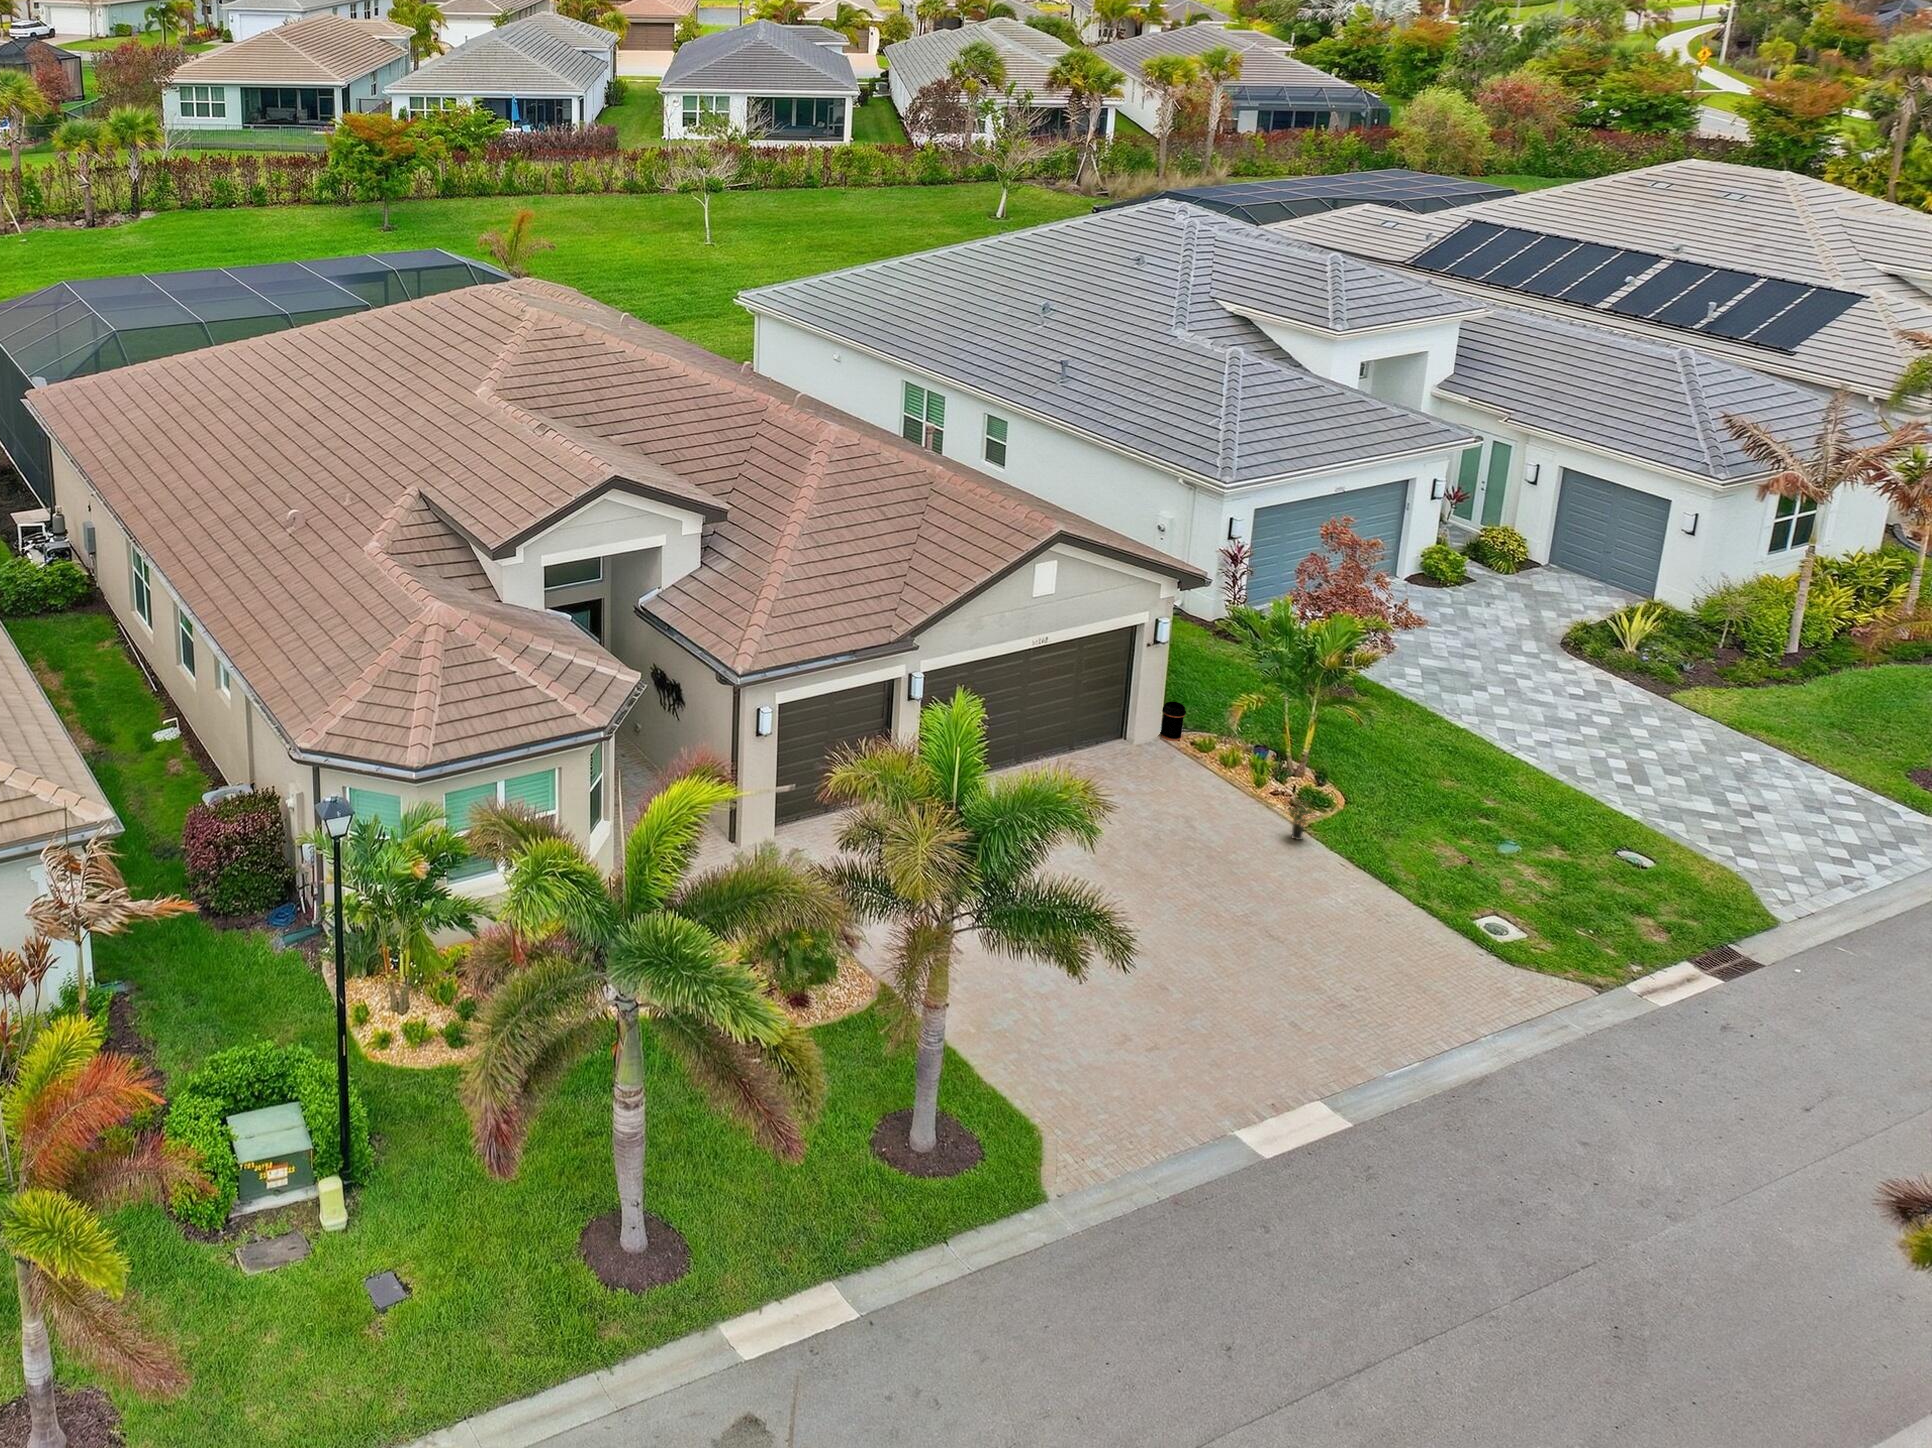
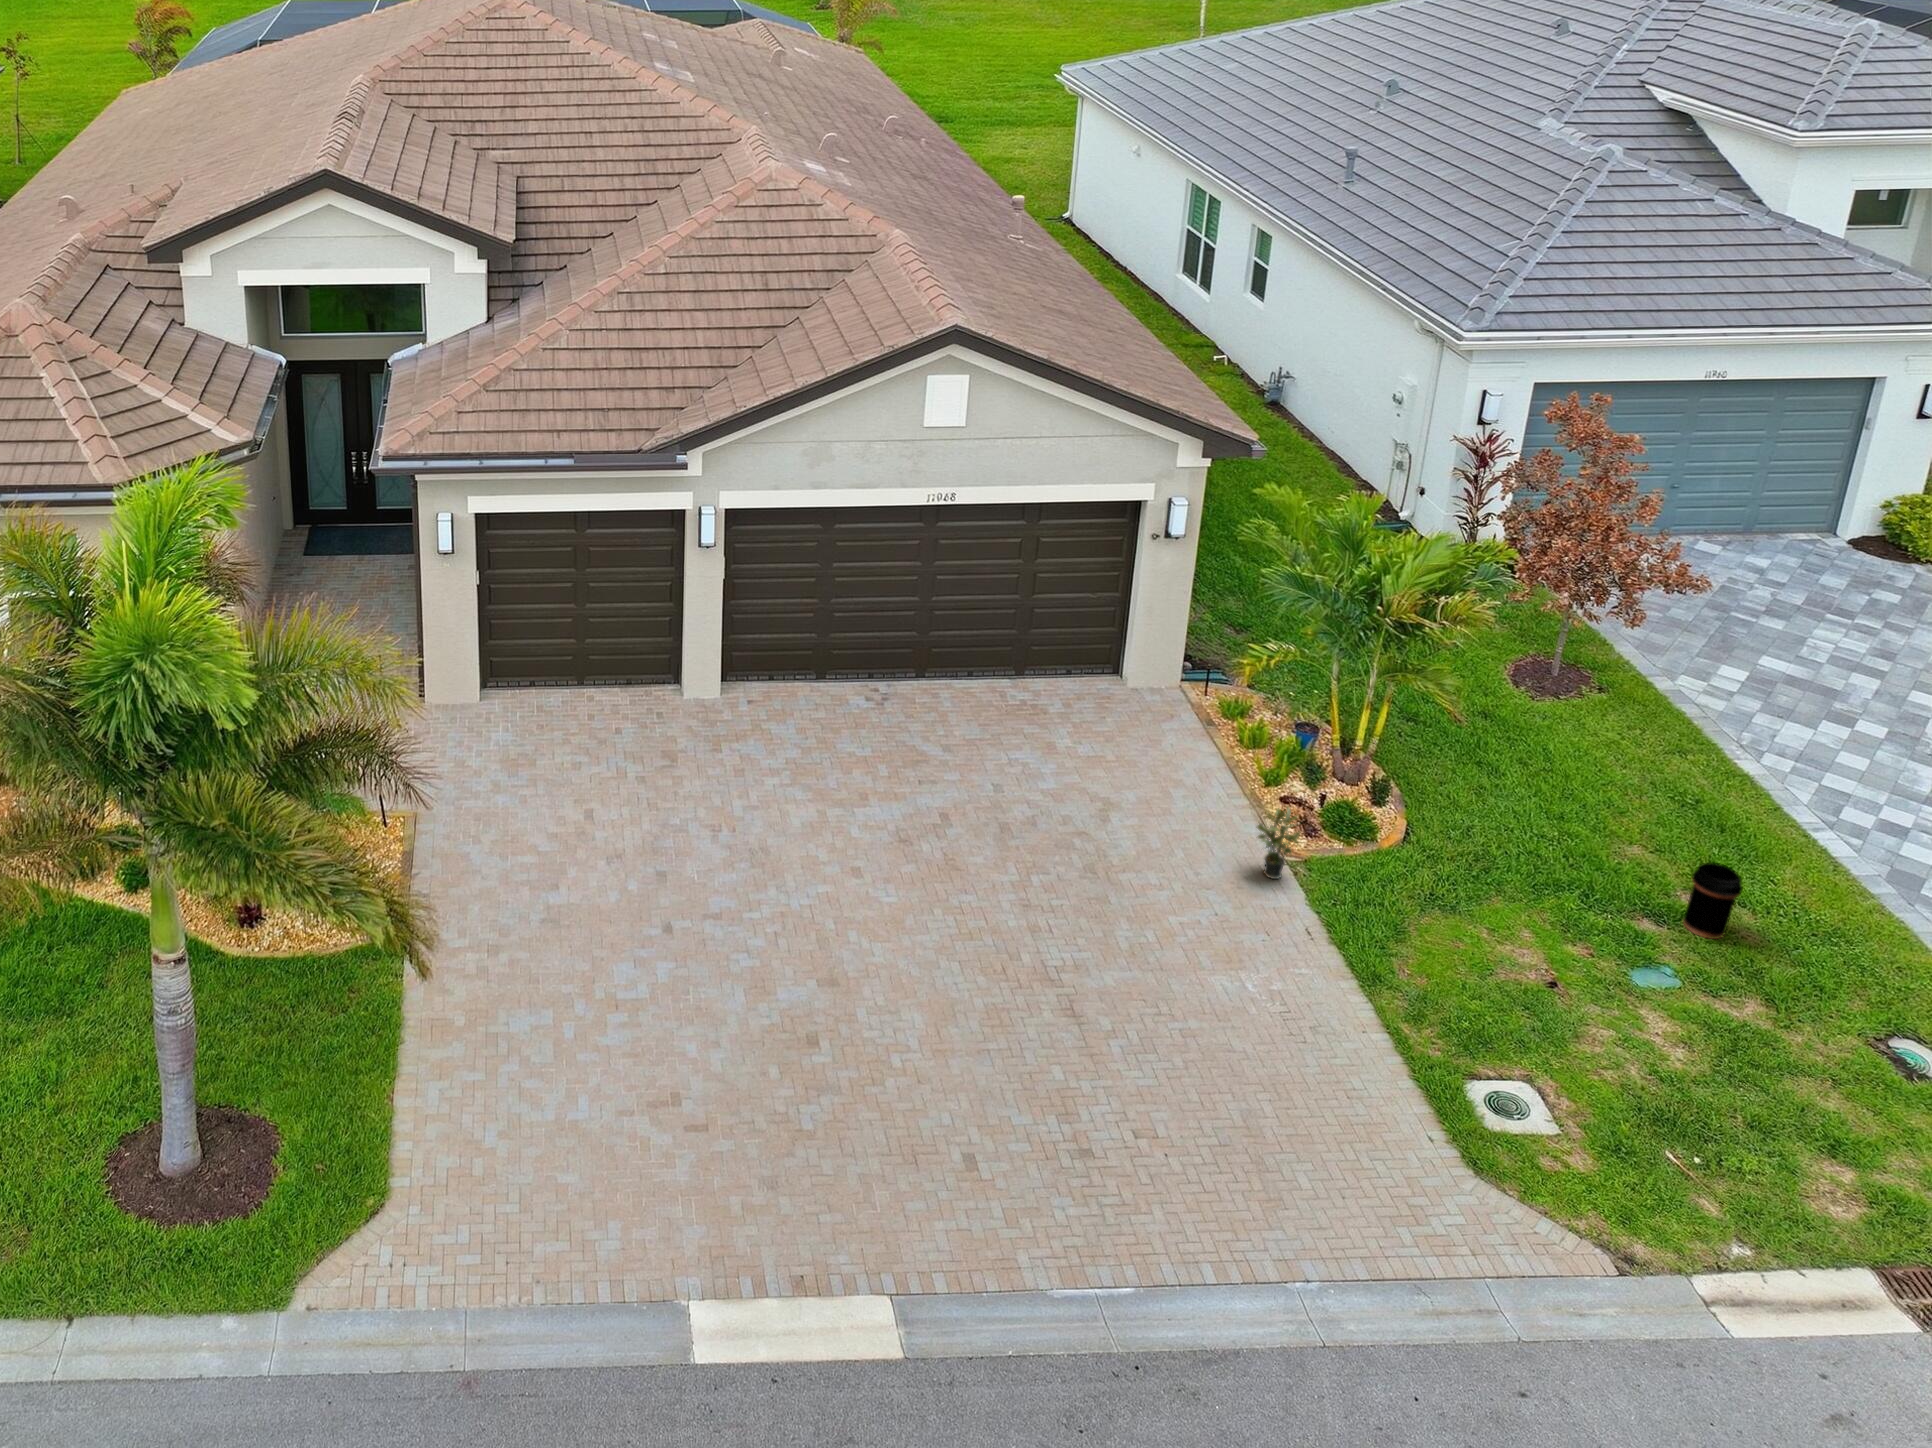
trash can: present [1161,702,1186,741] -> present [1683,862,1742,939]

